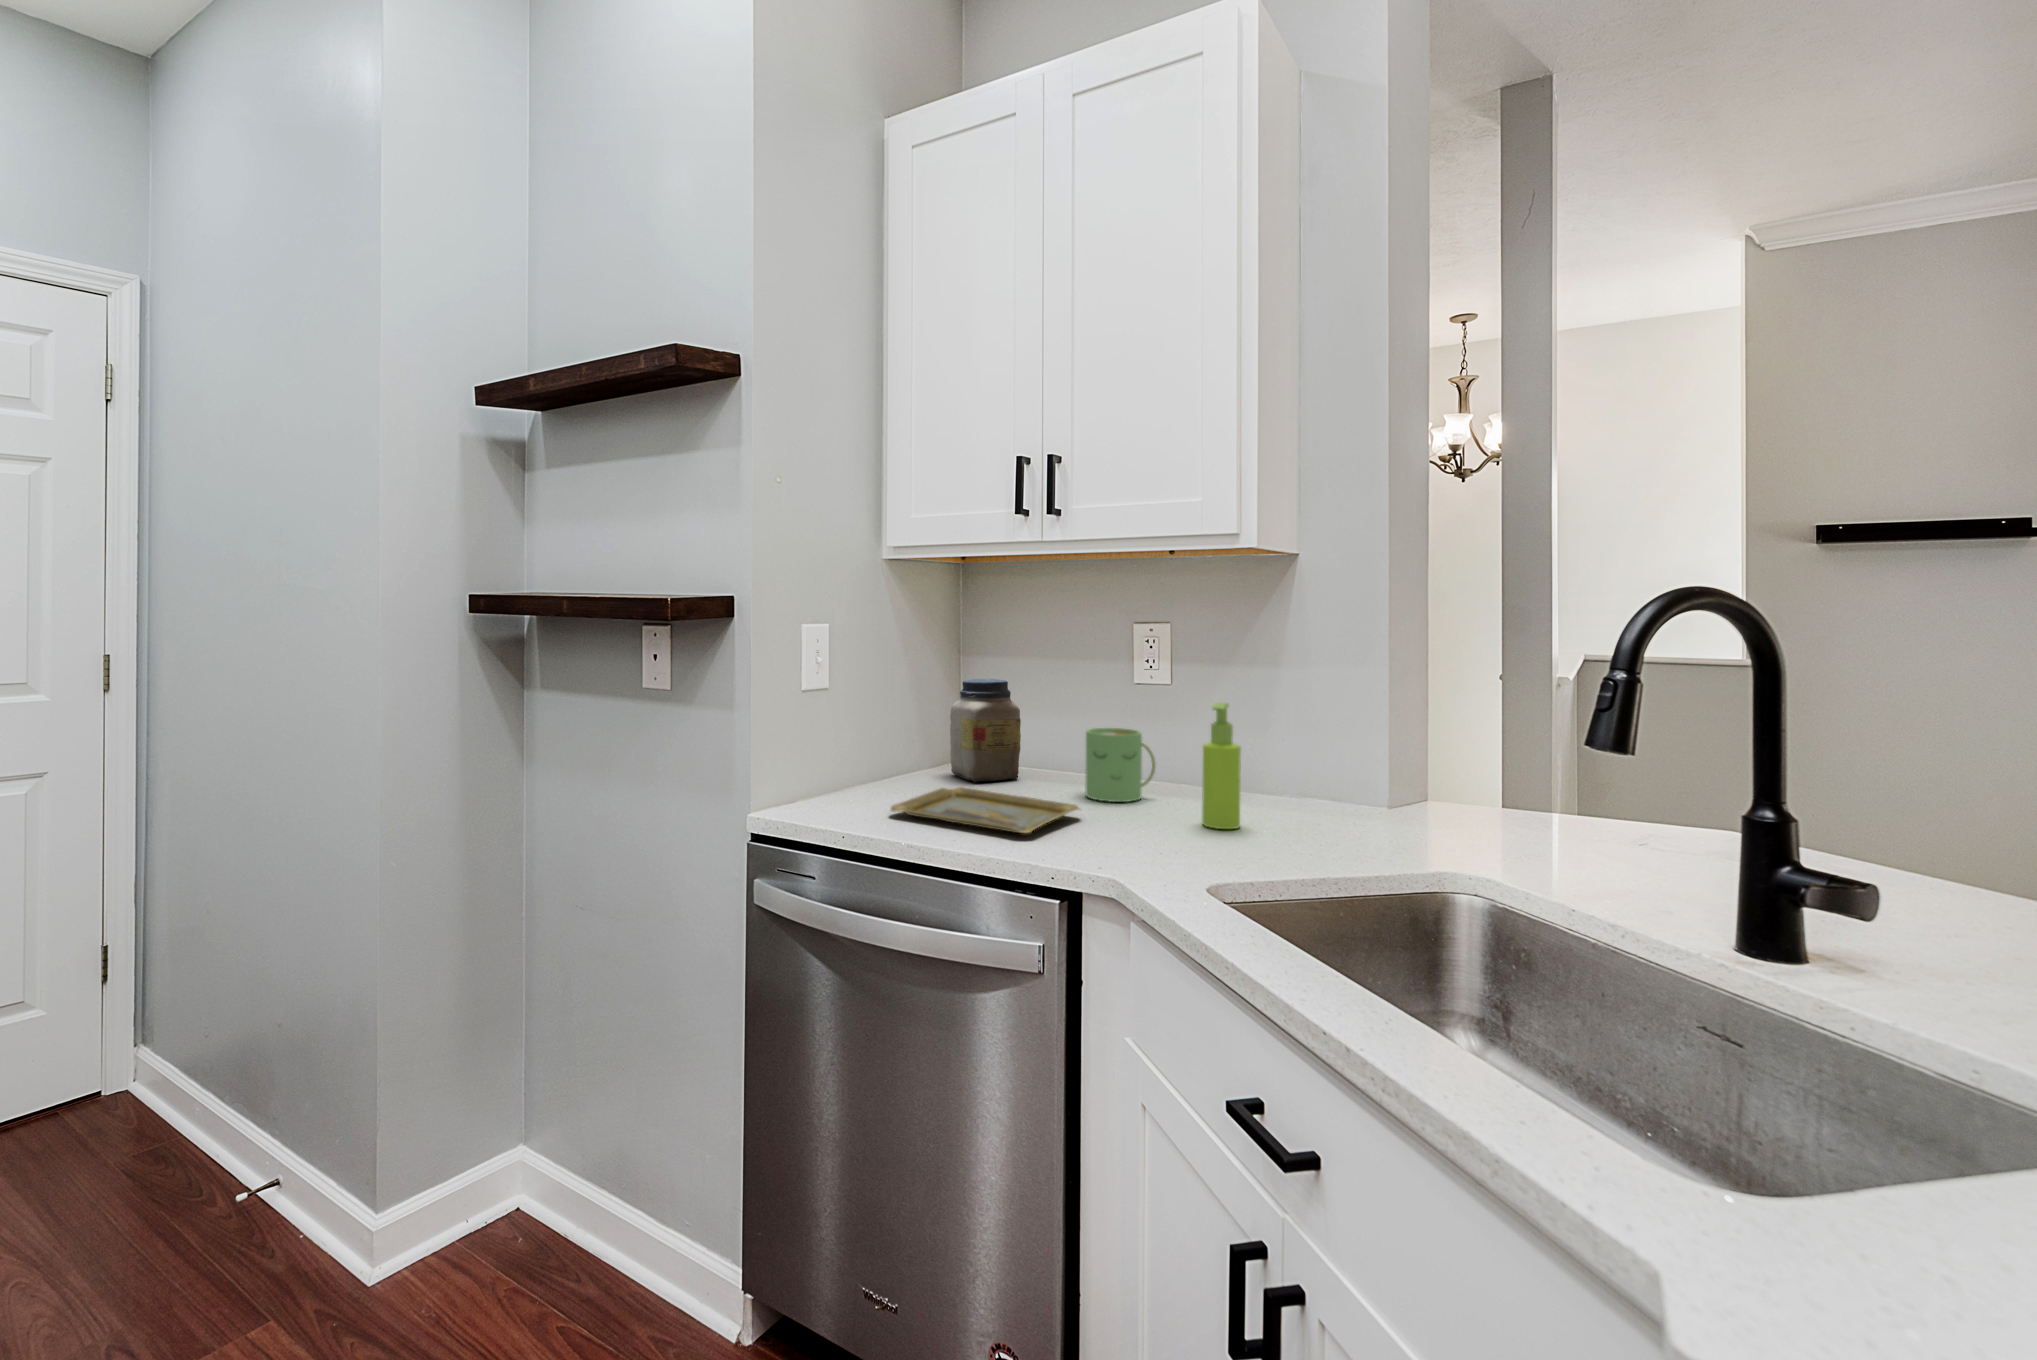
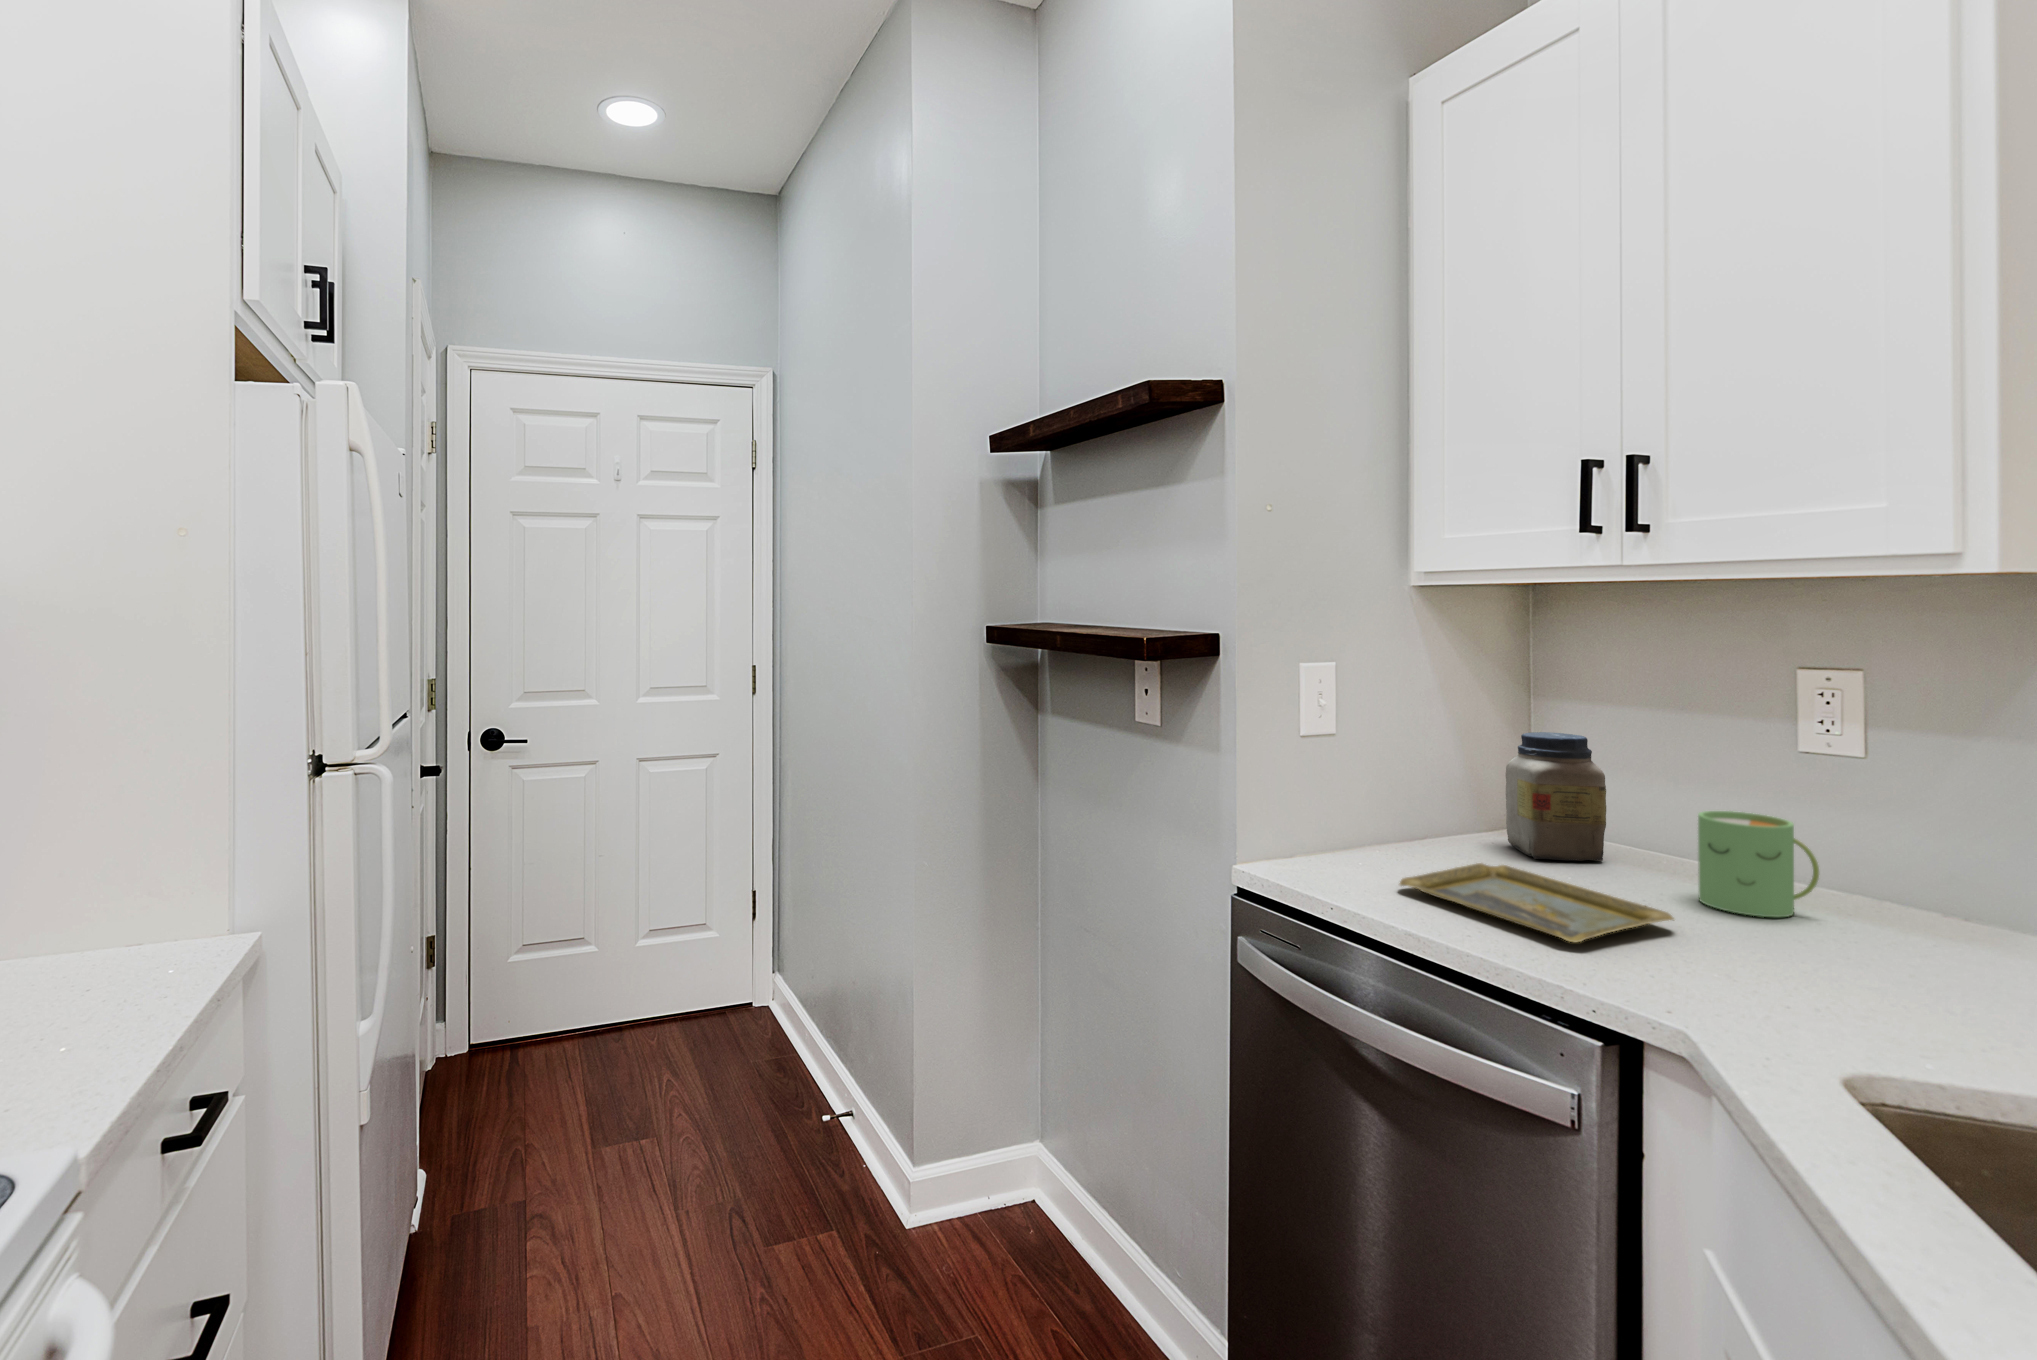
soap dispenser: present [1202,703,1241,829] -> none [1888,800,1963,988]

